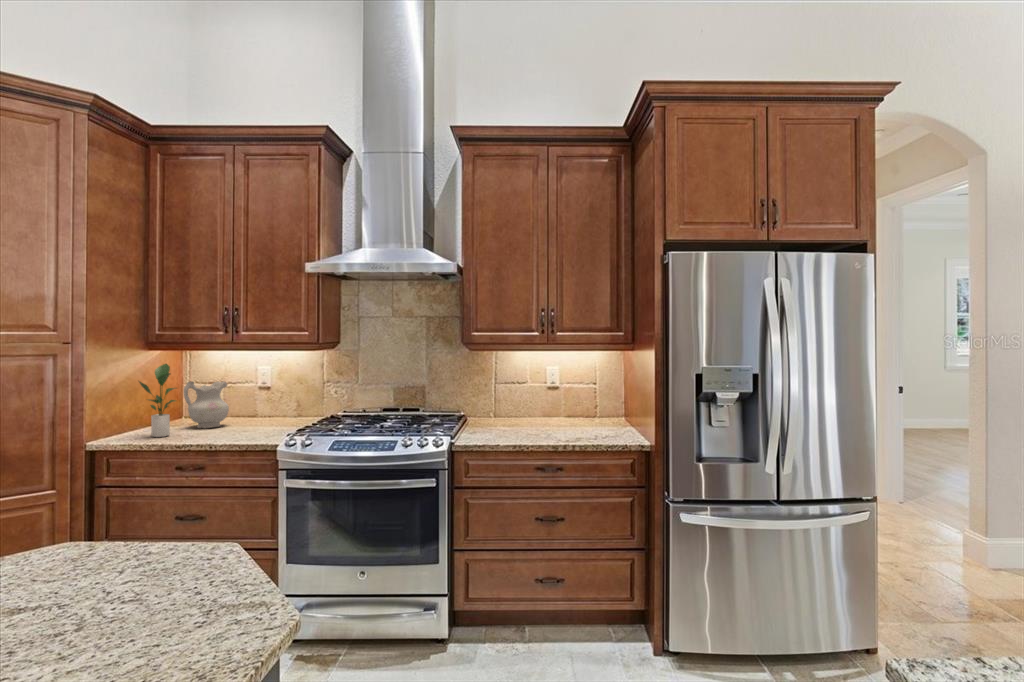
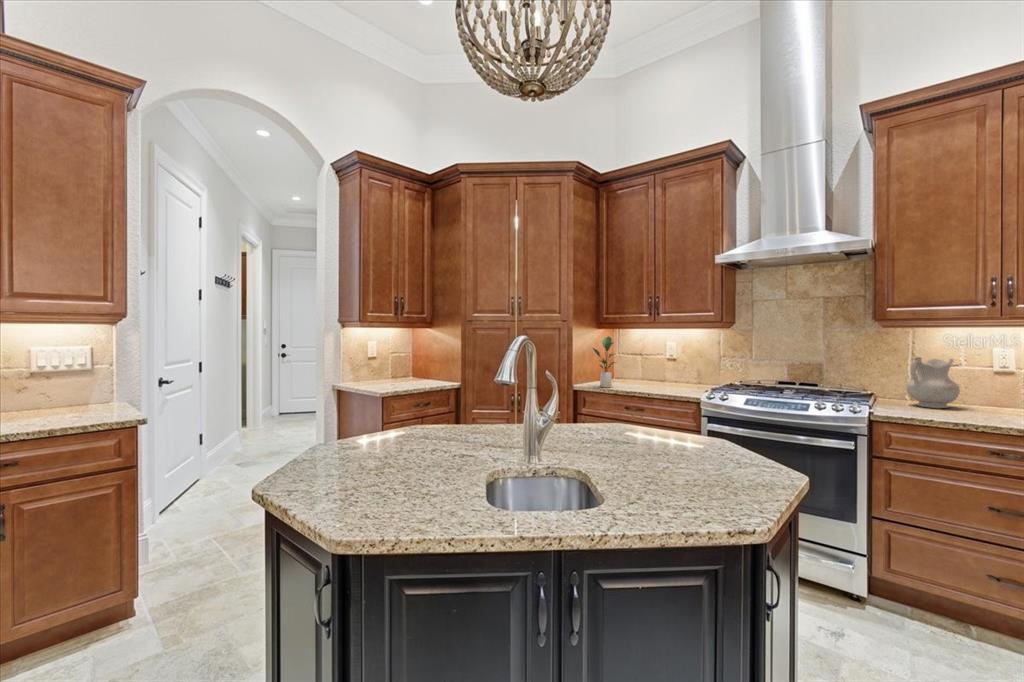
ceramic pitcher: present [184,381,229,428] -> present [906,357,960,408]

